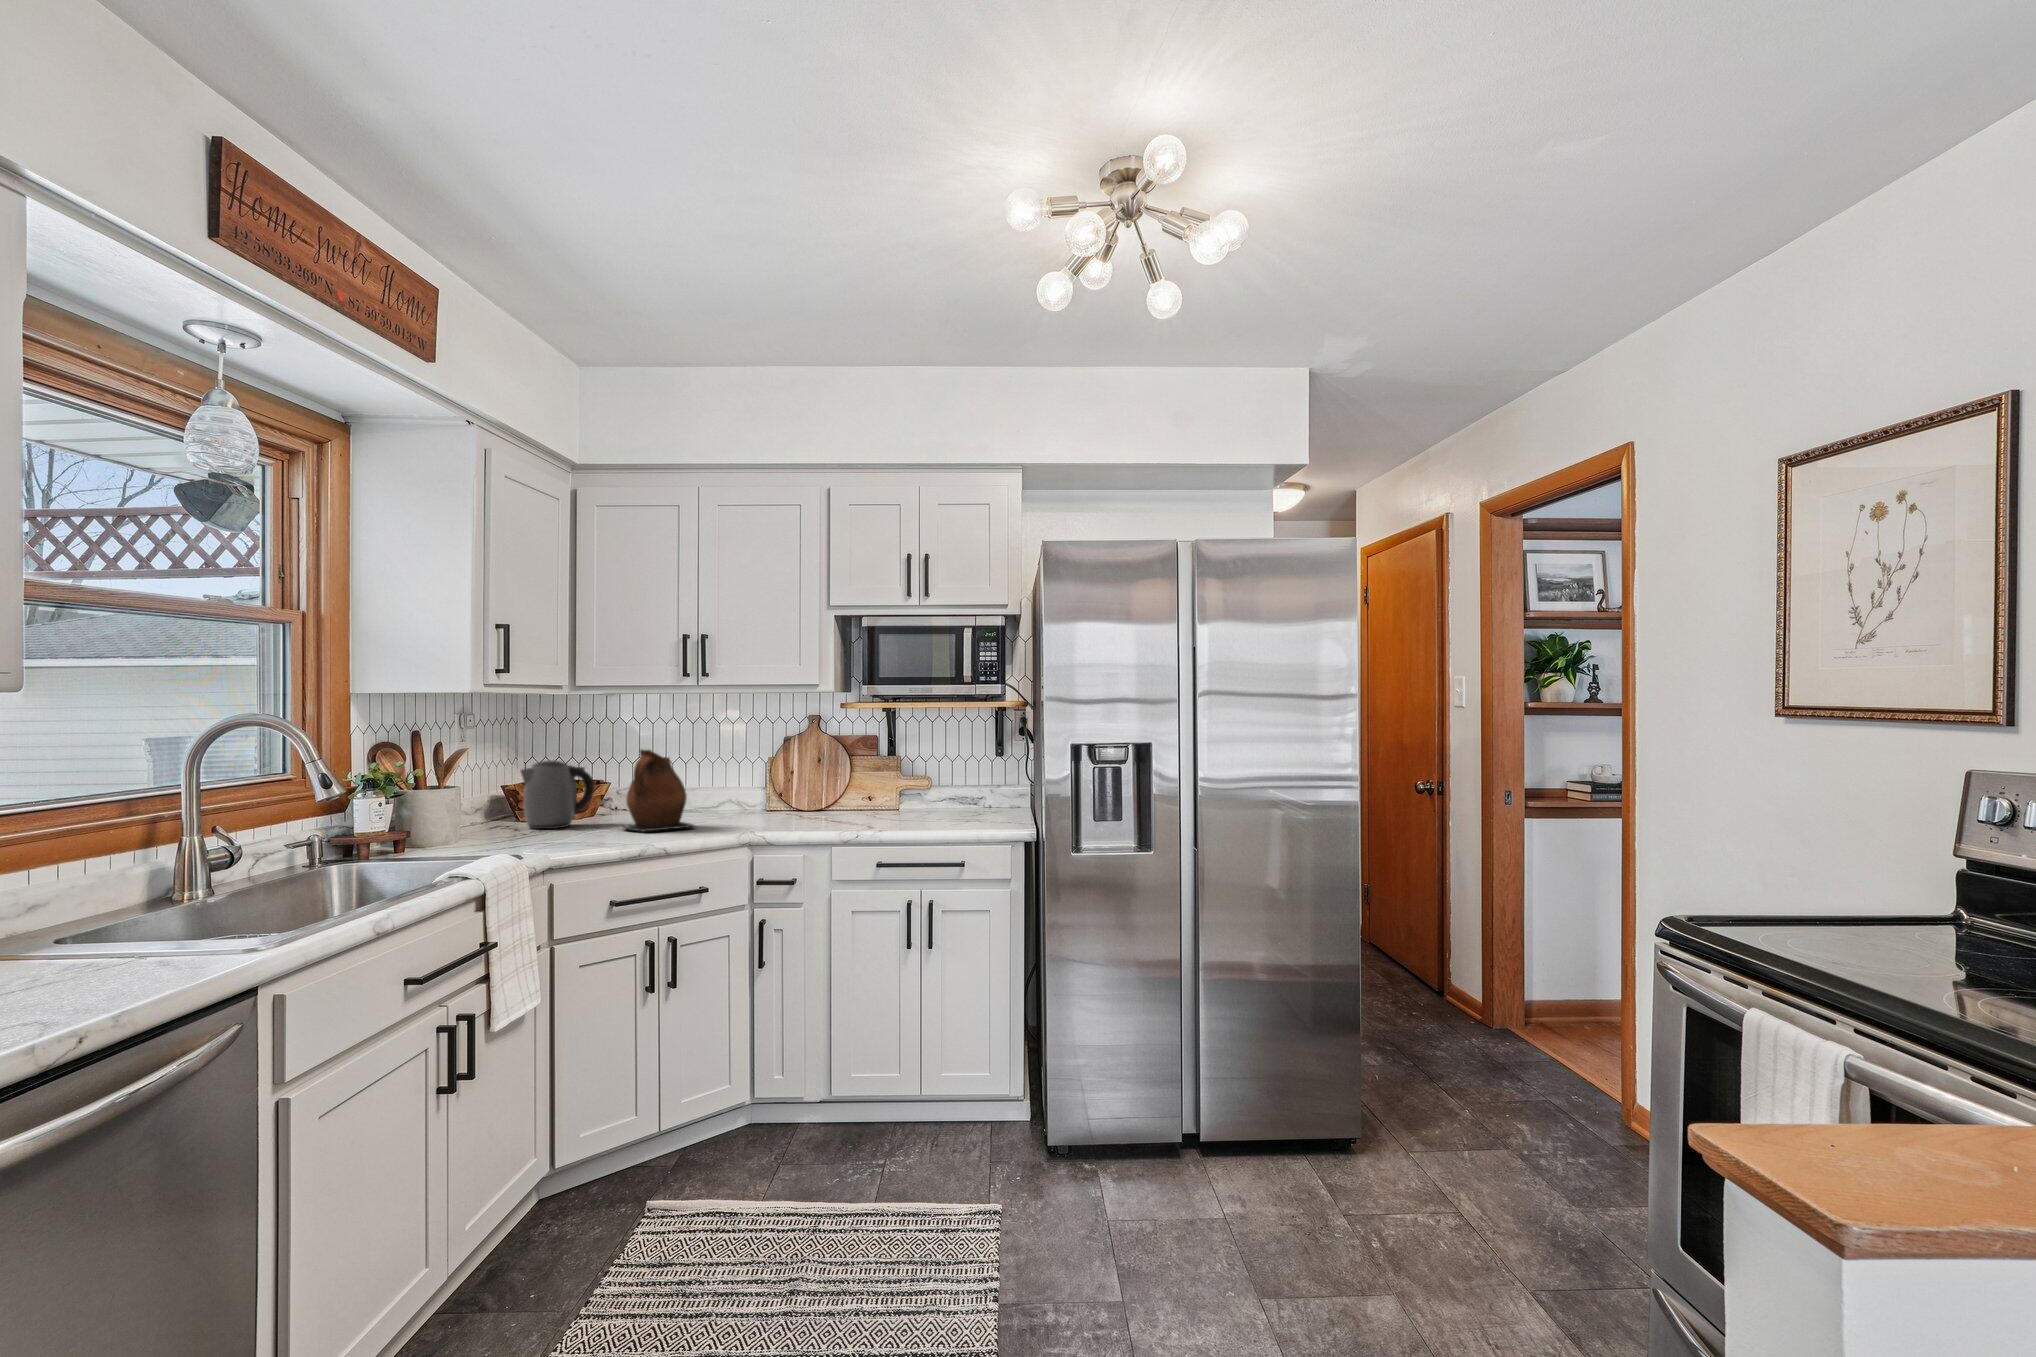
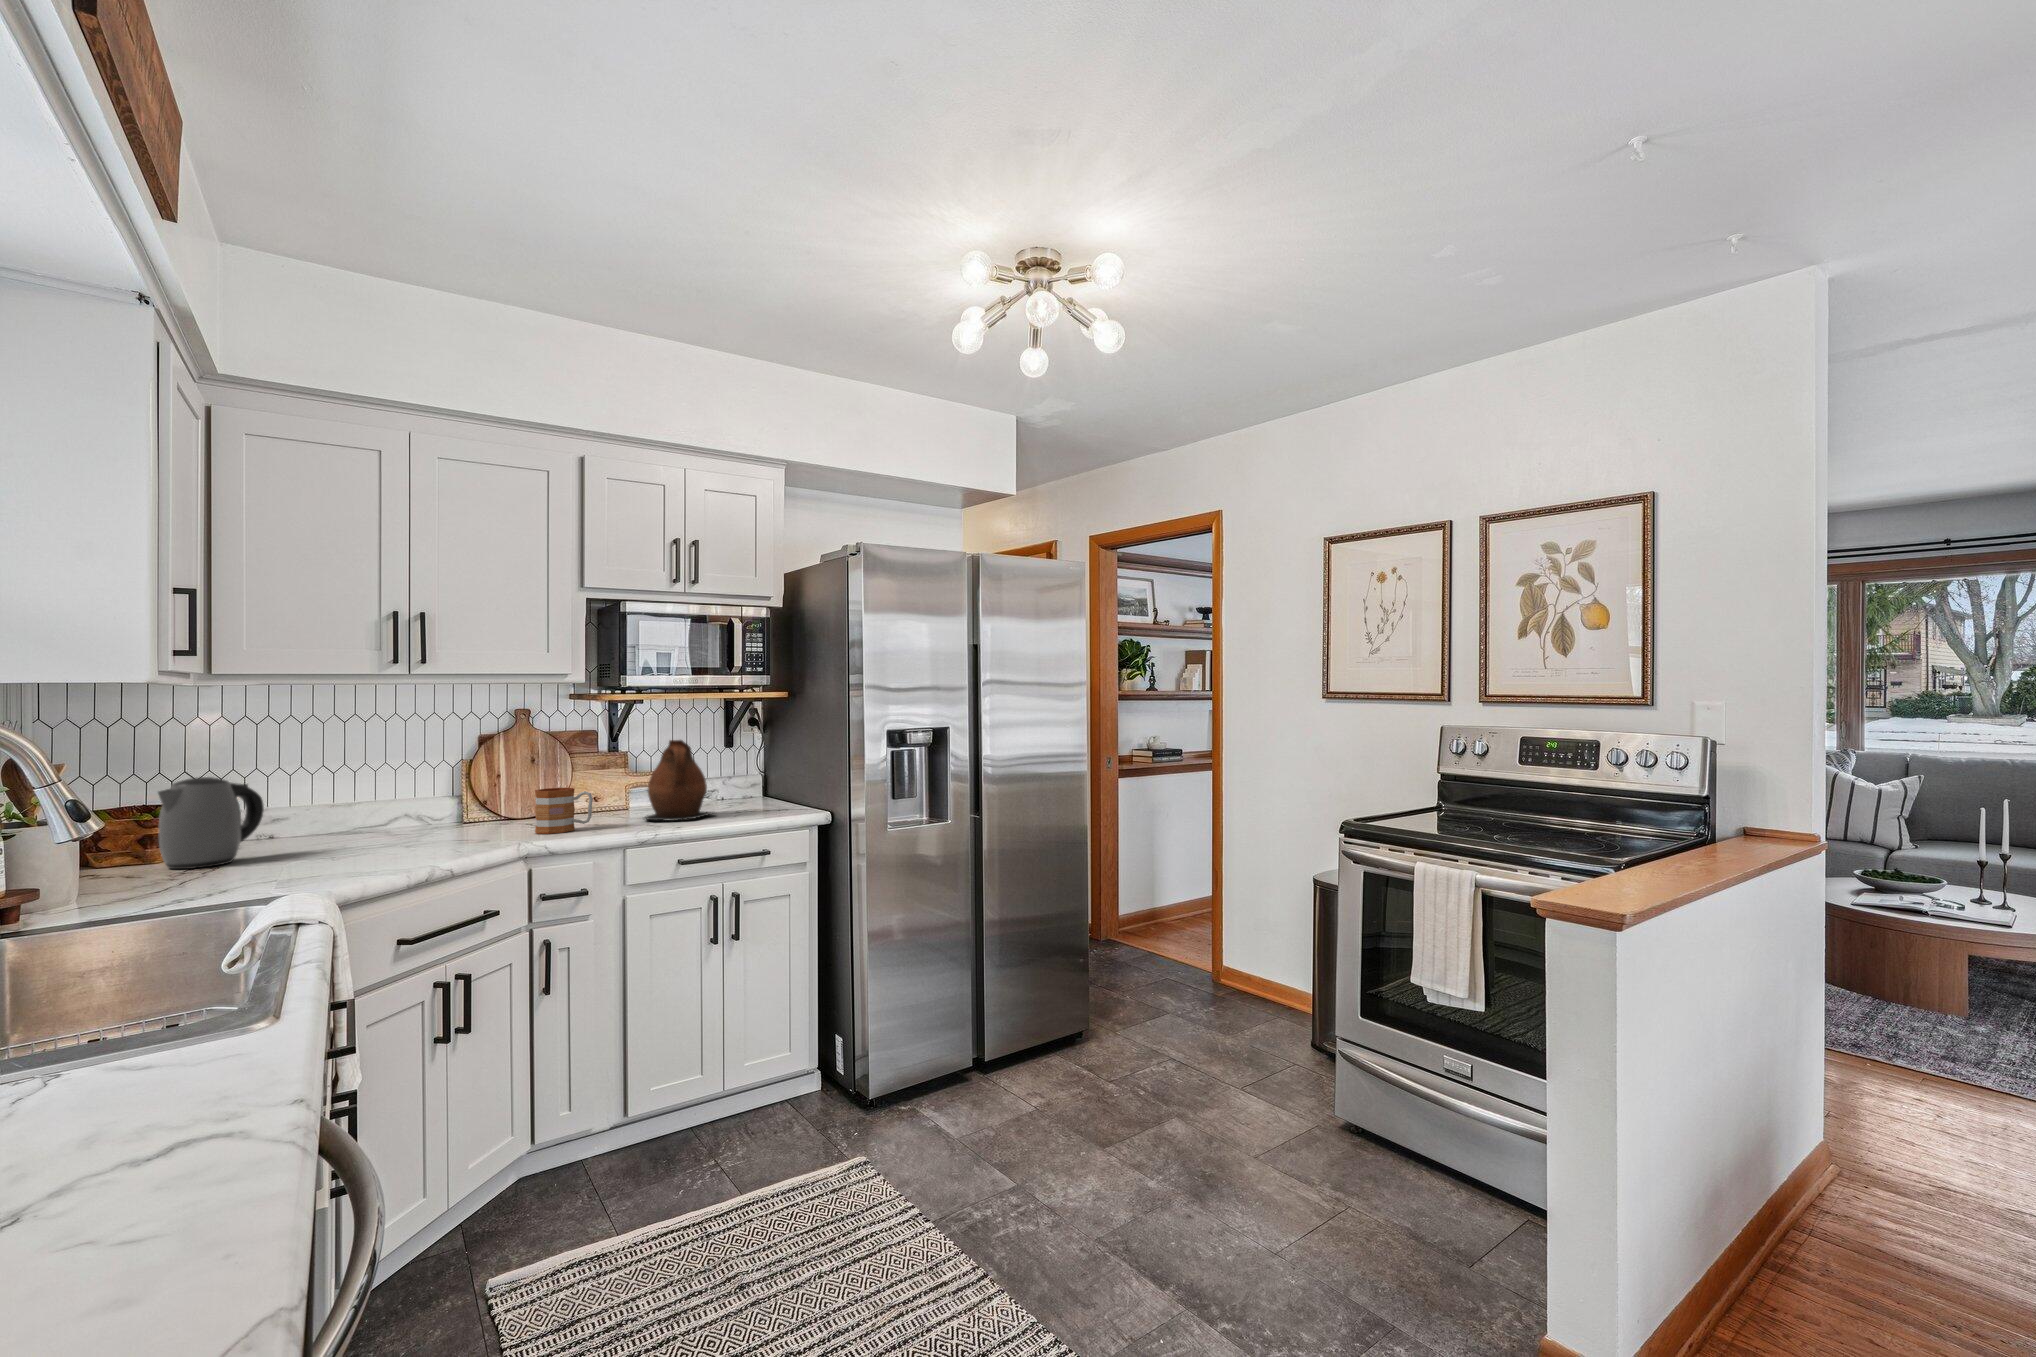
ceramic pitcher: present [624,750,695,832] -> present [643,740,714,821]
mug: none [775,786,820,827] -> present [535,788,593,834]

